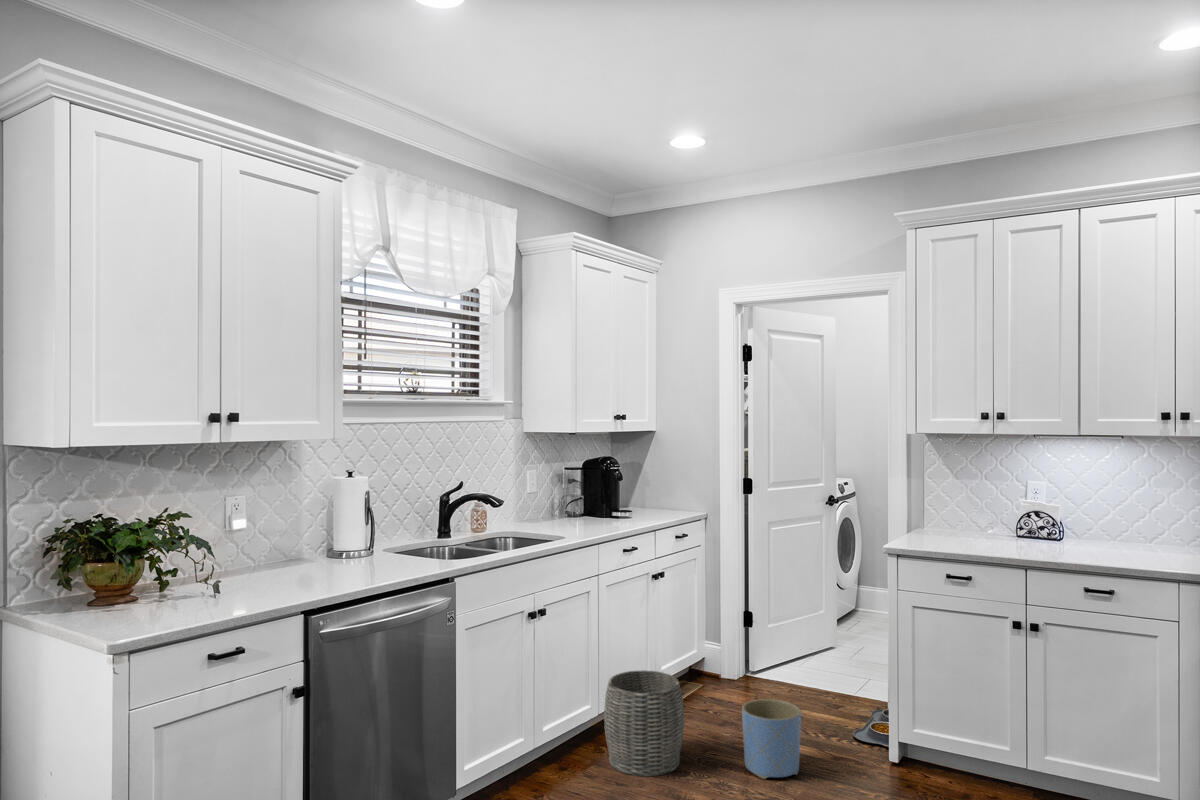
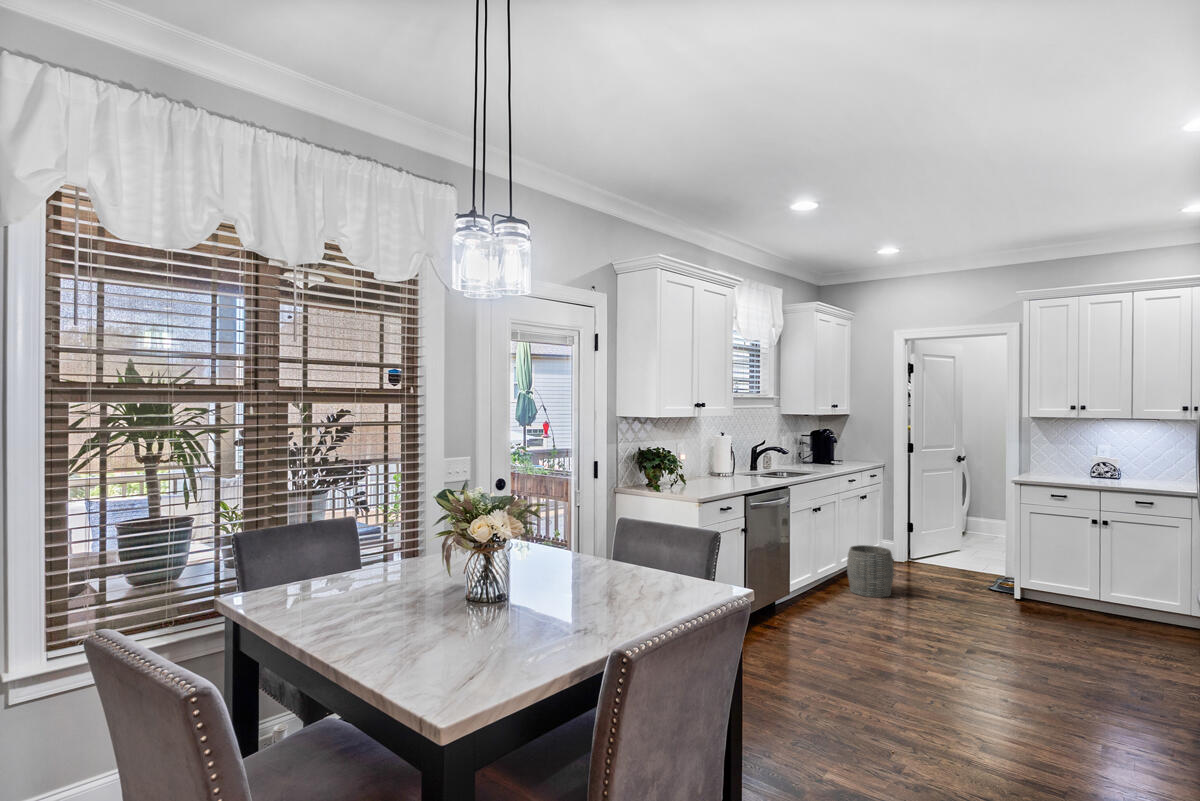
planter: present [742,699,801,779] -> none [927,562,963,601]

